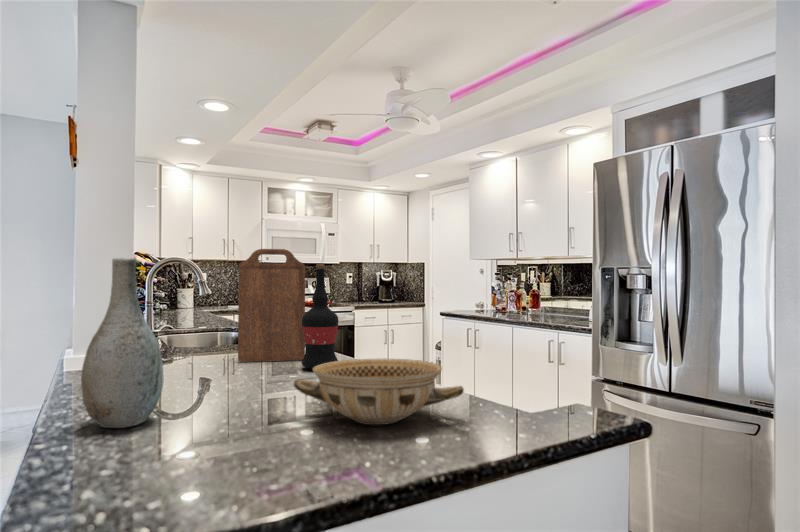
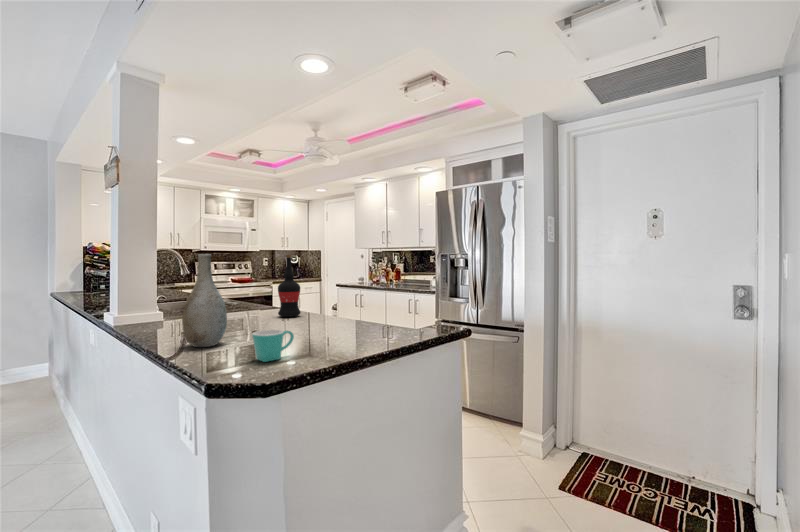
cutting board: present [238,249,305,362] -> none [232,245,275,316]
ceramic bowl: present [294,359,464,425] -> none [299,305,387,337]
mug: none [147,411,241,484] -> present [252,330,294,362]

